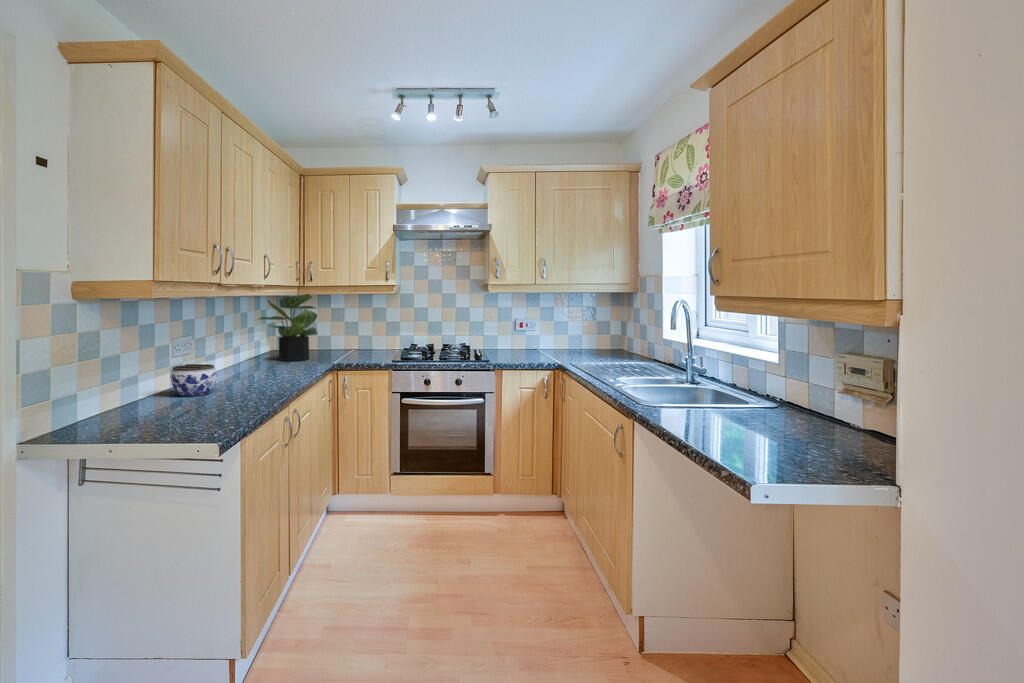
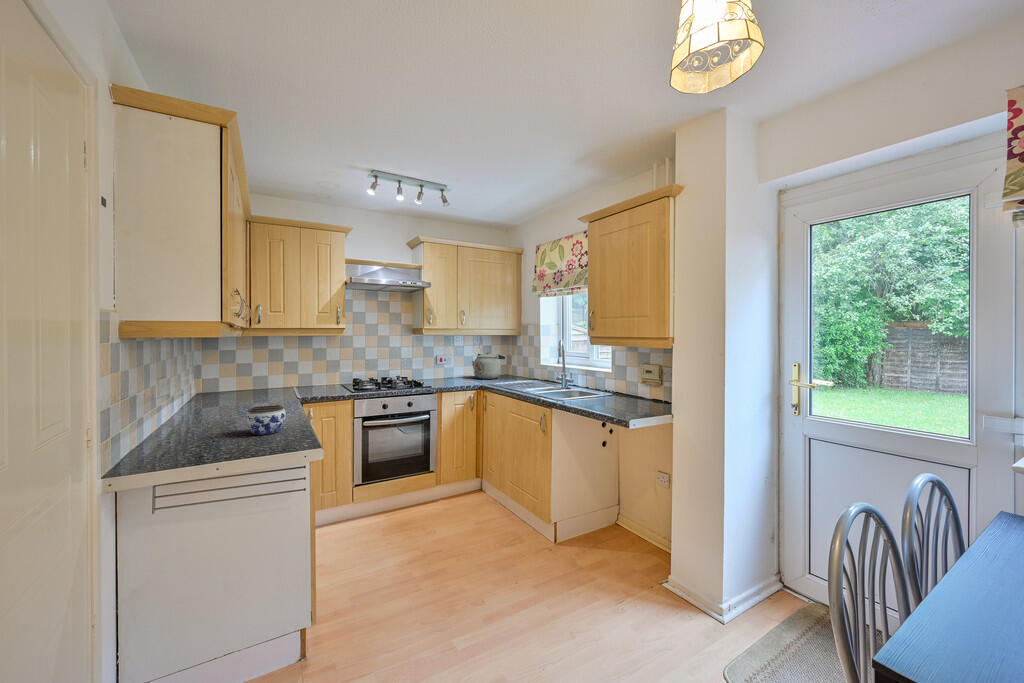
potted plant: present [260,294,318,361] -> none [210,339,279,400]
kettle: none [575,320,622,358] -> present [472,352,505,379]

